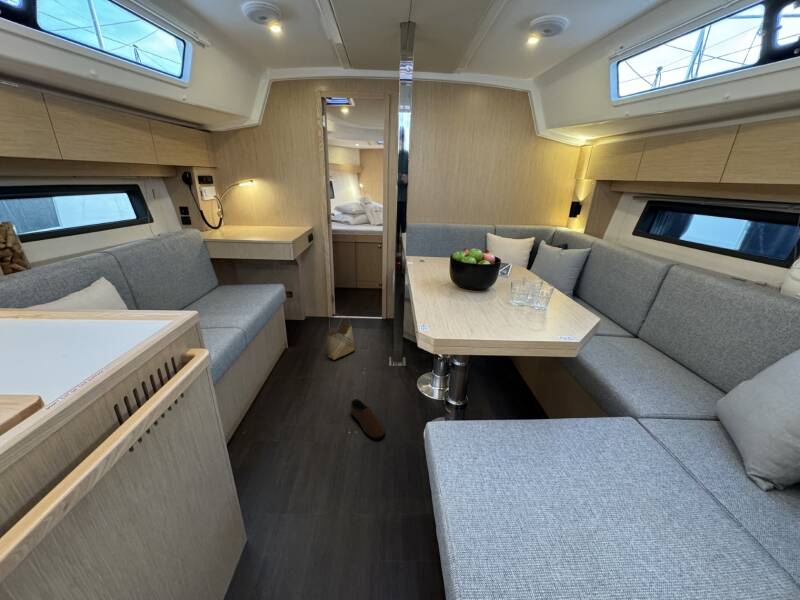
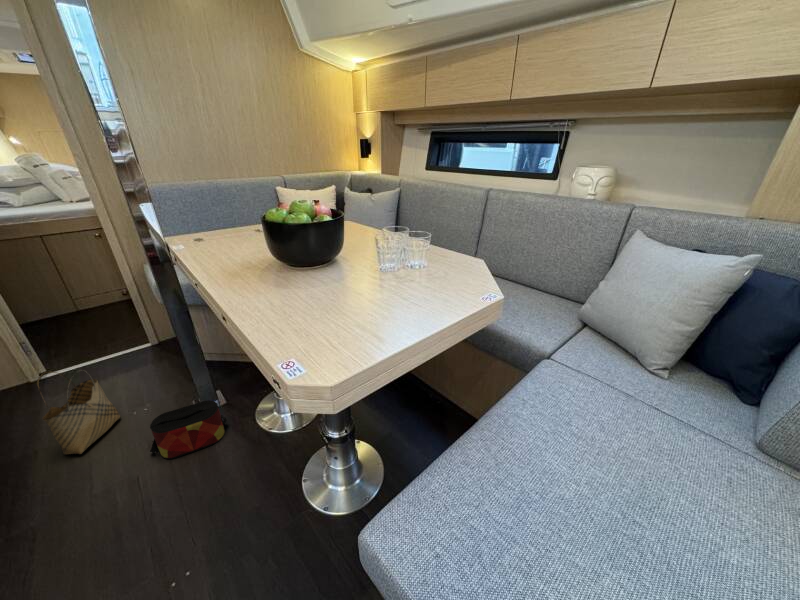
bag: none [360,355,402,386] -> present [150,400,227,459]
shoe: present [351,399,385,439] -> none [156,500,241,548]

